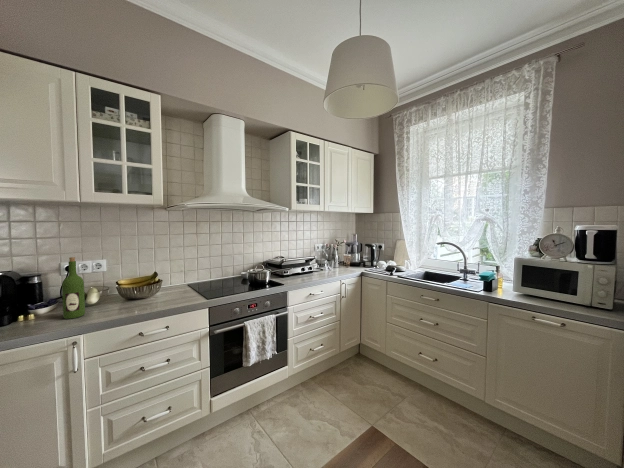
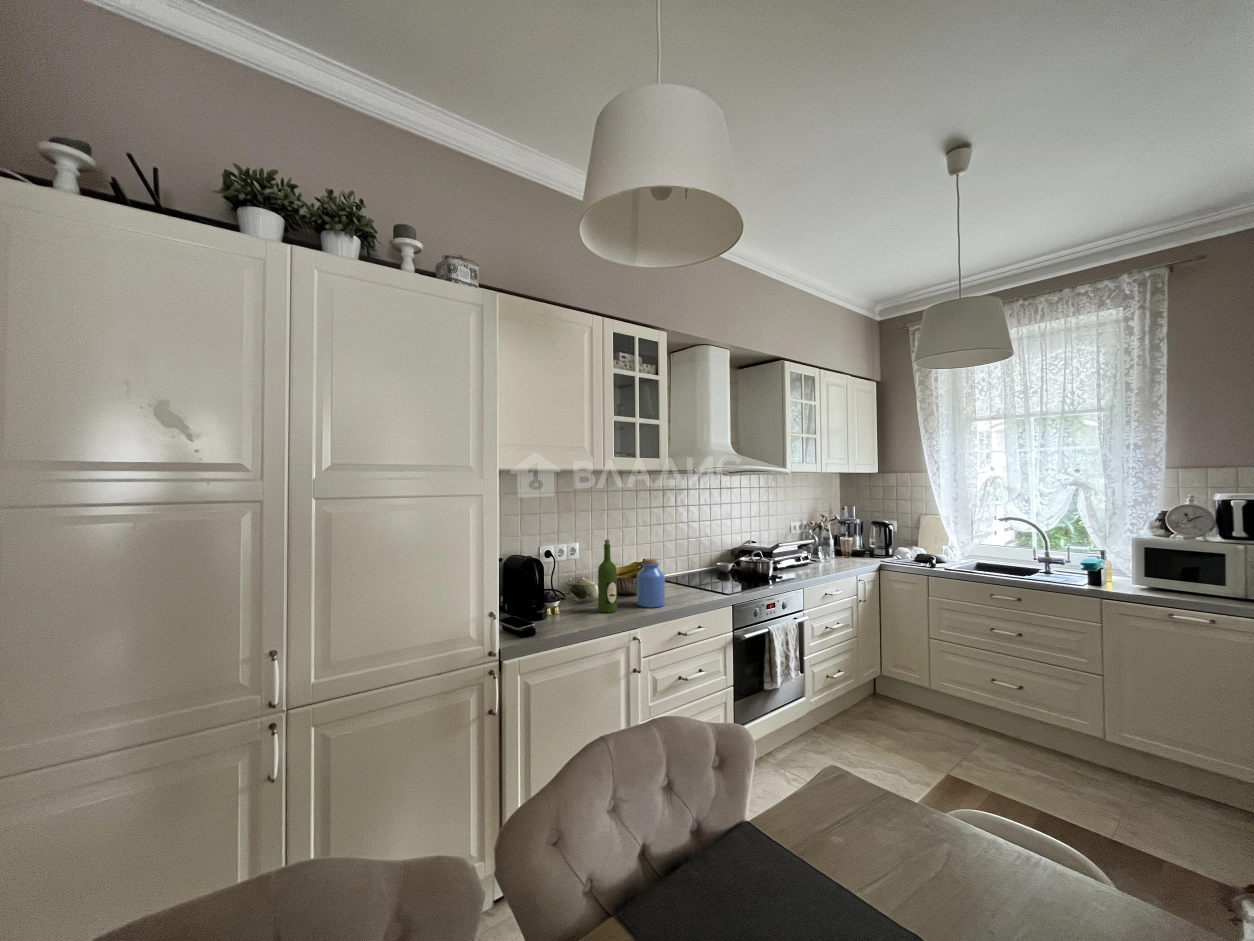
jar: none [110,272,139,313] -> present [637,559,665,608]

